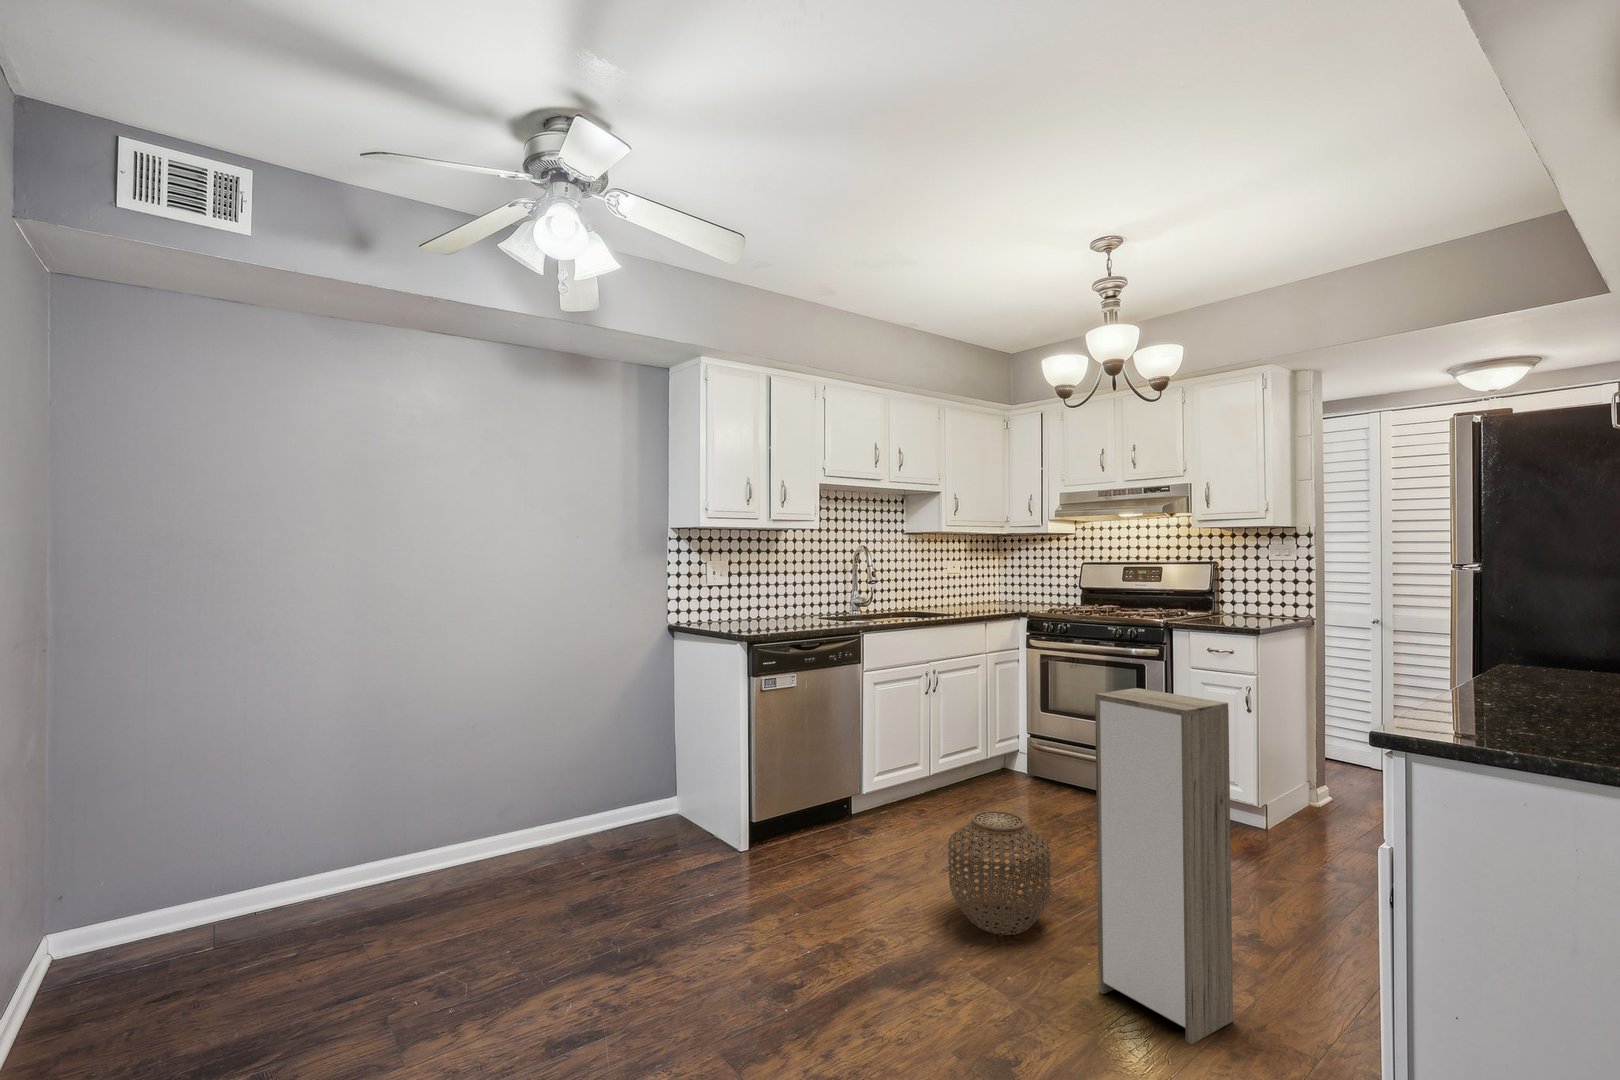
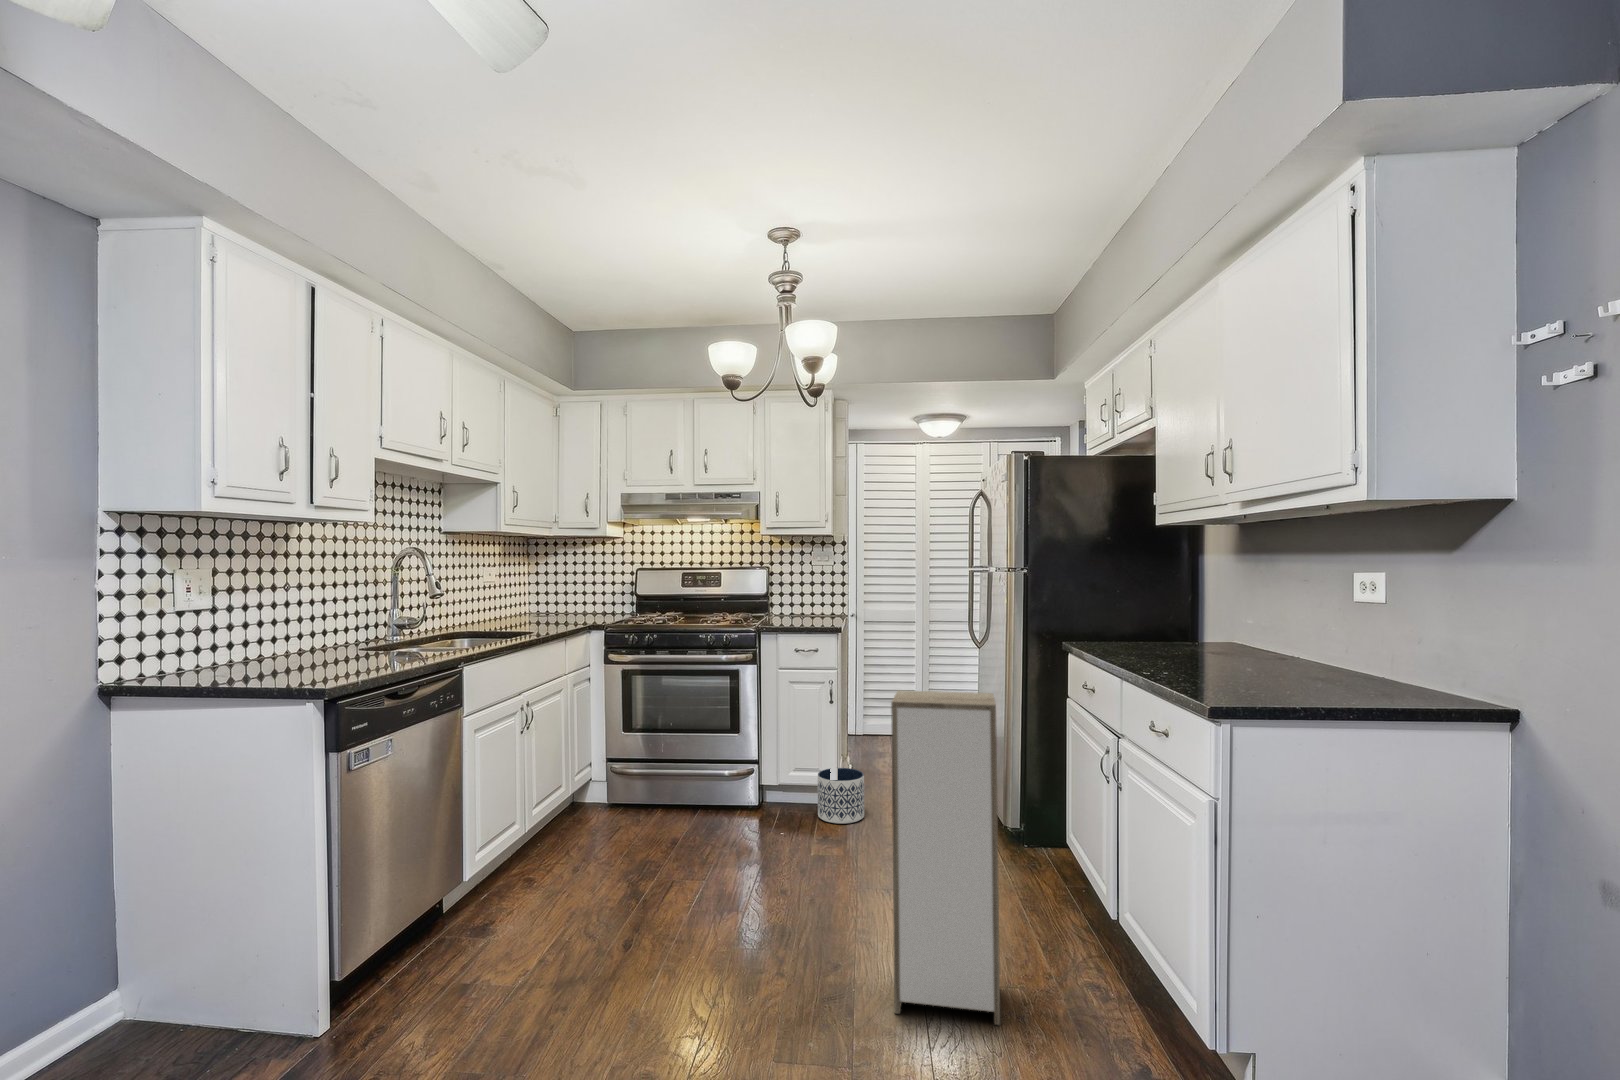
planter: none [1224,786,1284,849] -> present [818,768,864,824]
woven basket: present [948,811,1051,935] -> none [685,852,799,1000]

